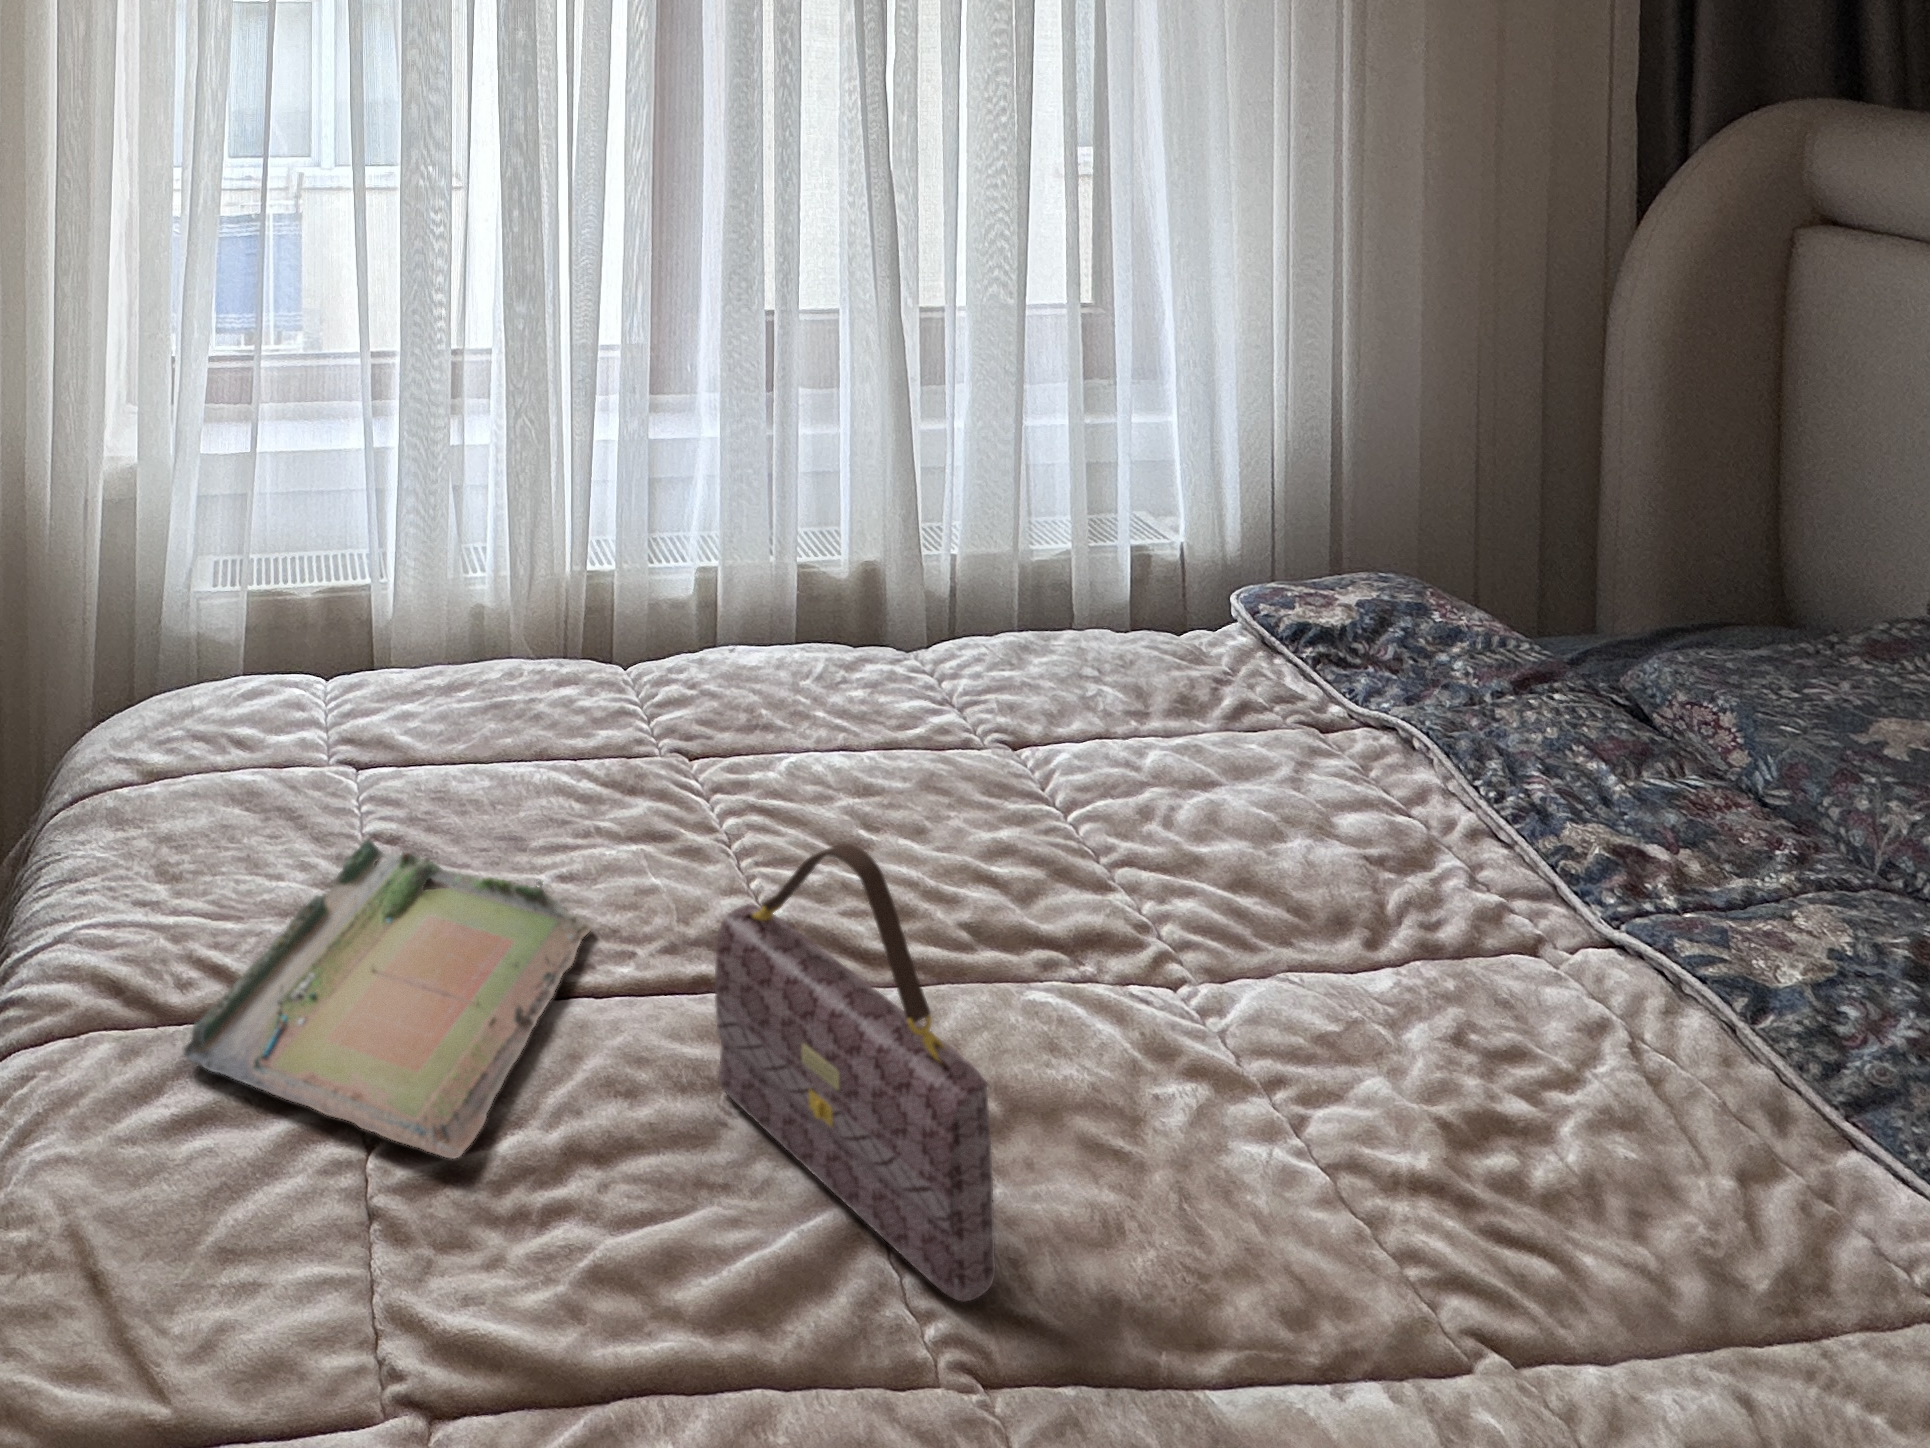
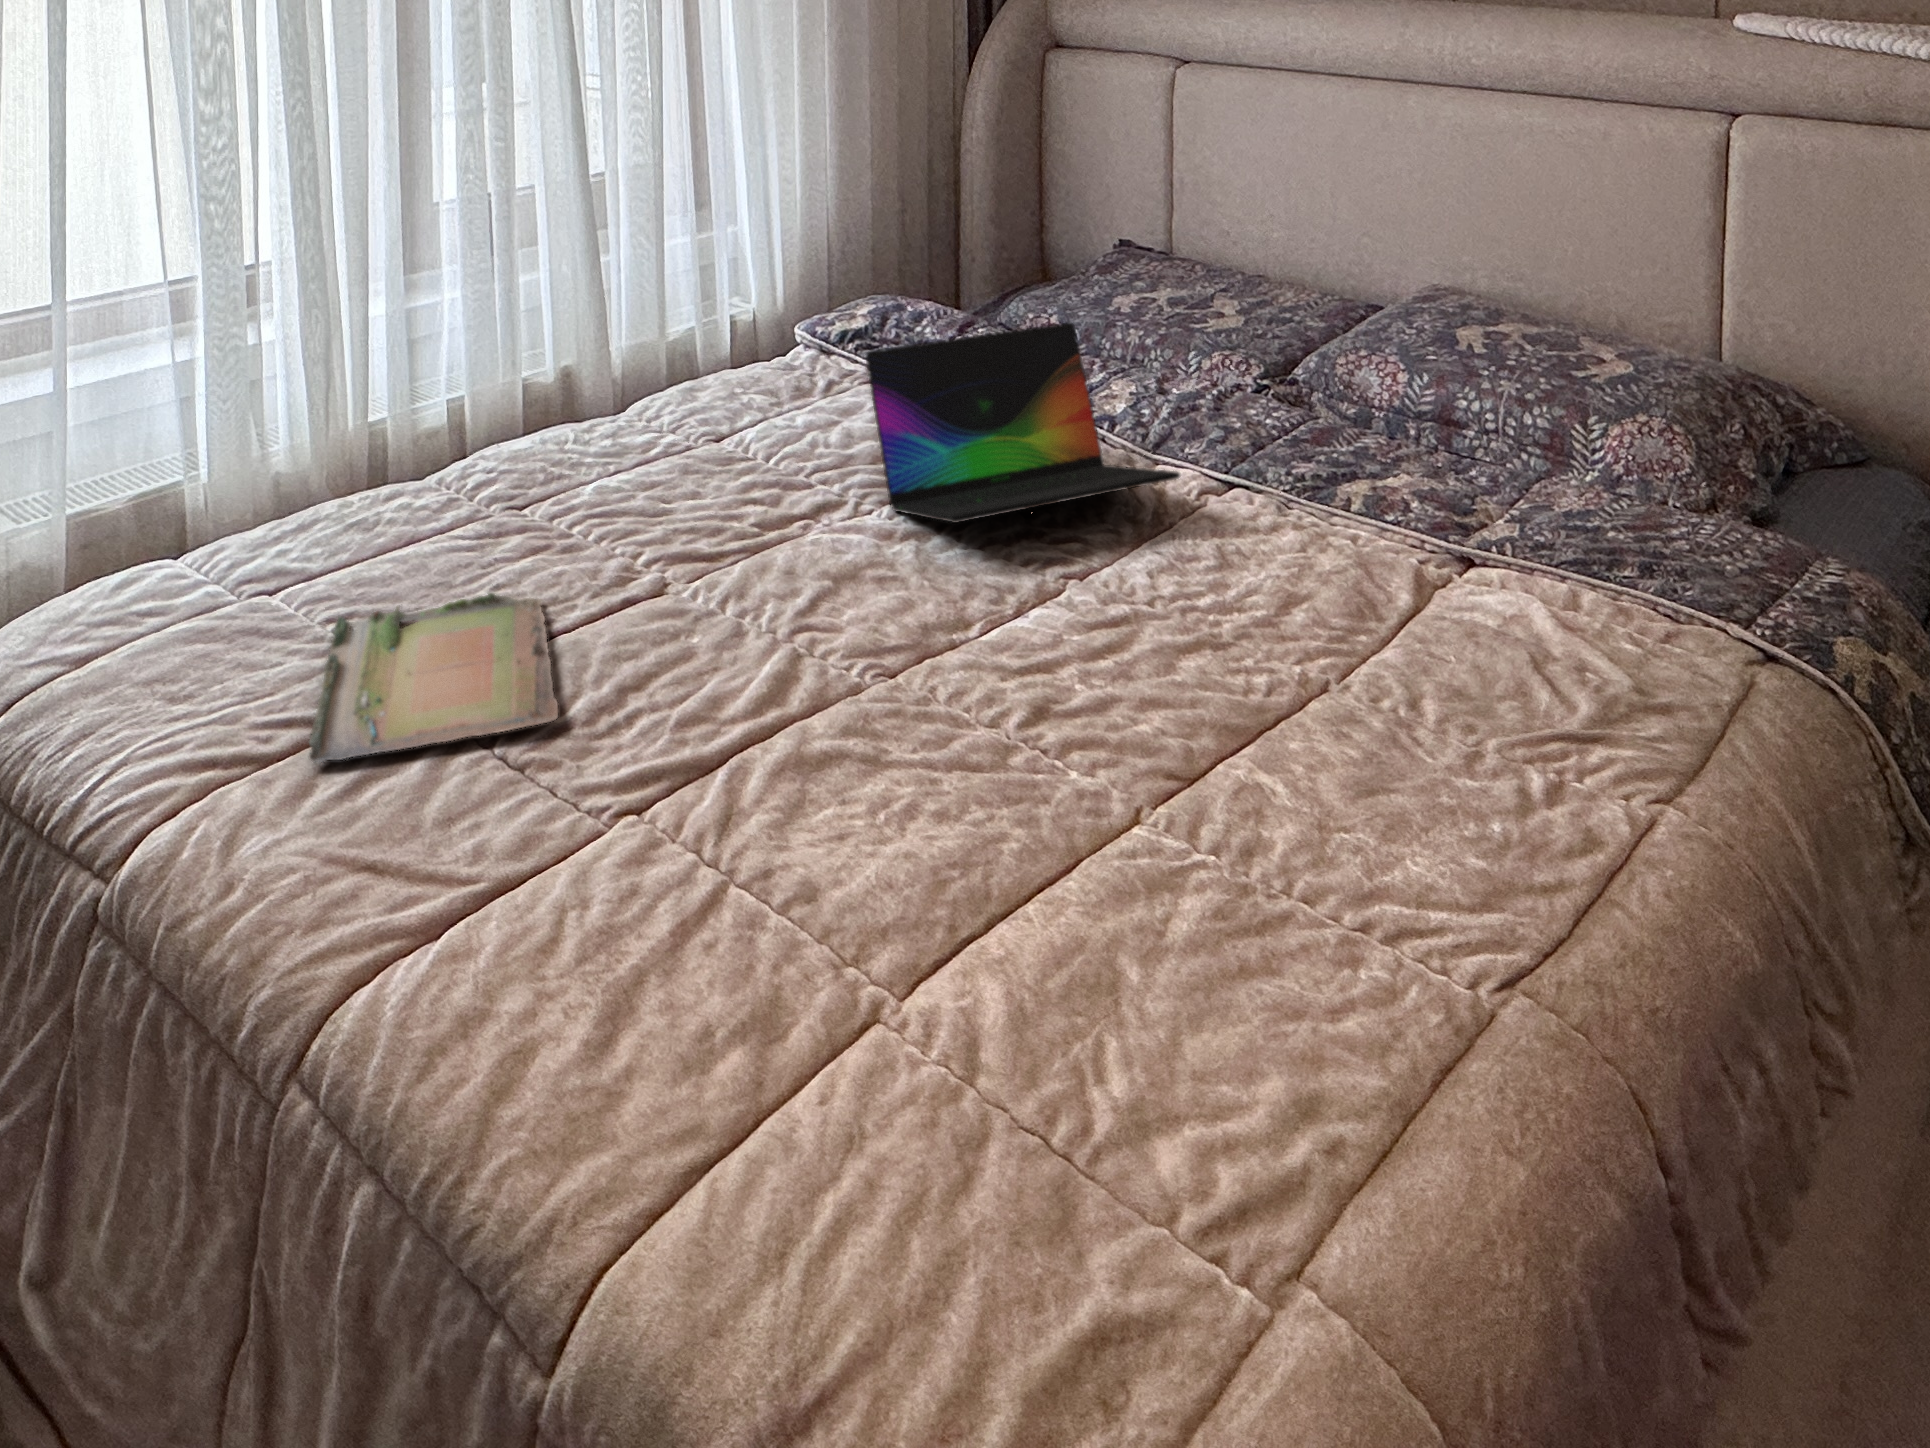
laptop: none [1190,713,1831,1248] -> present [865,322,1180,523]
handbag: present [715,844,995,1302] -> none [677,432,874,655]

